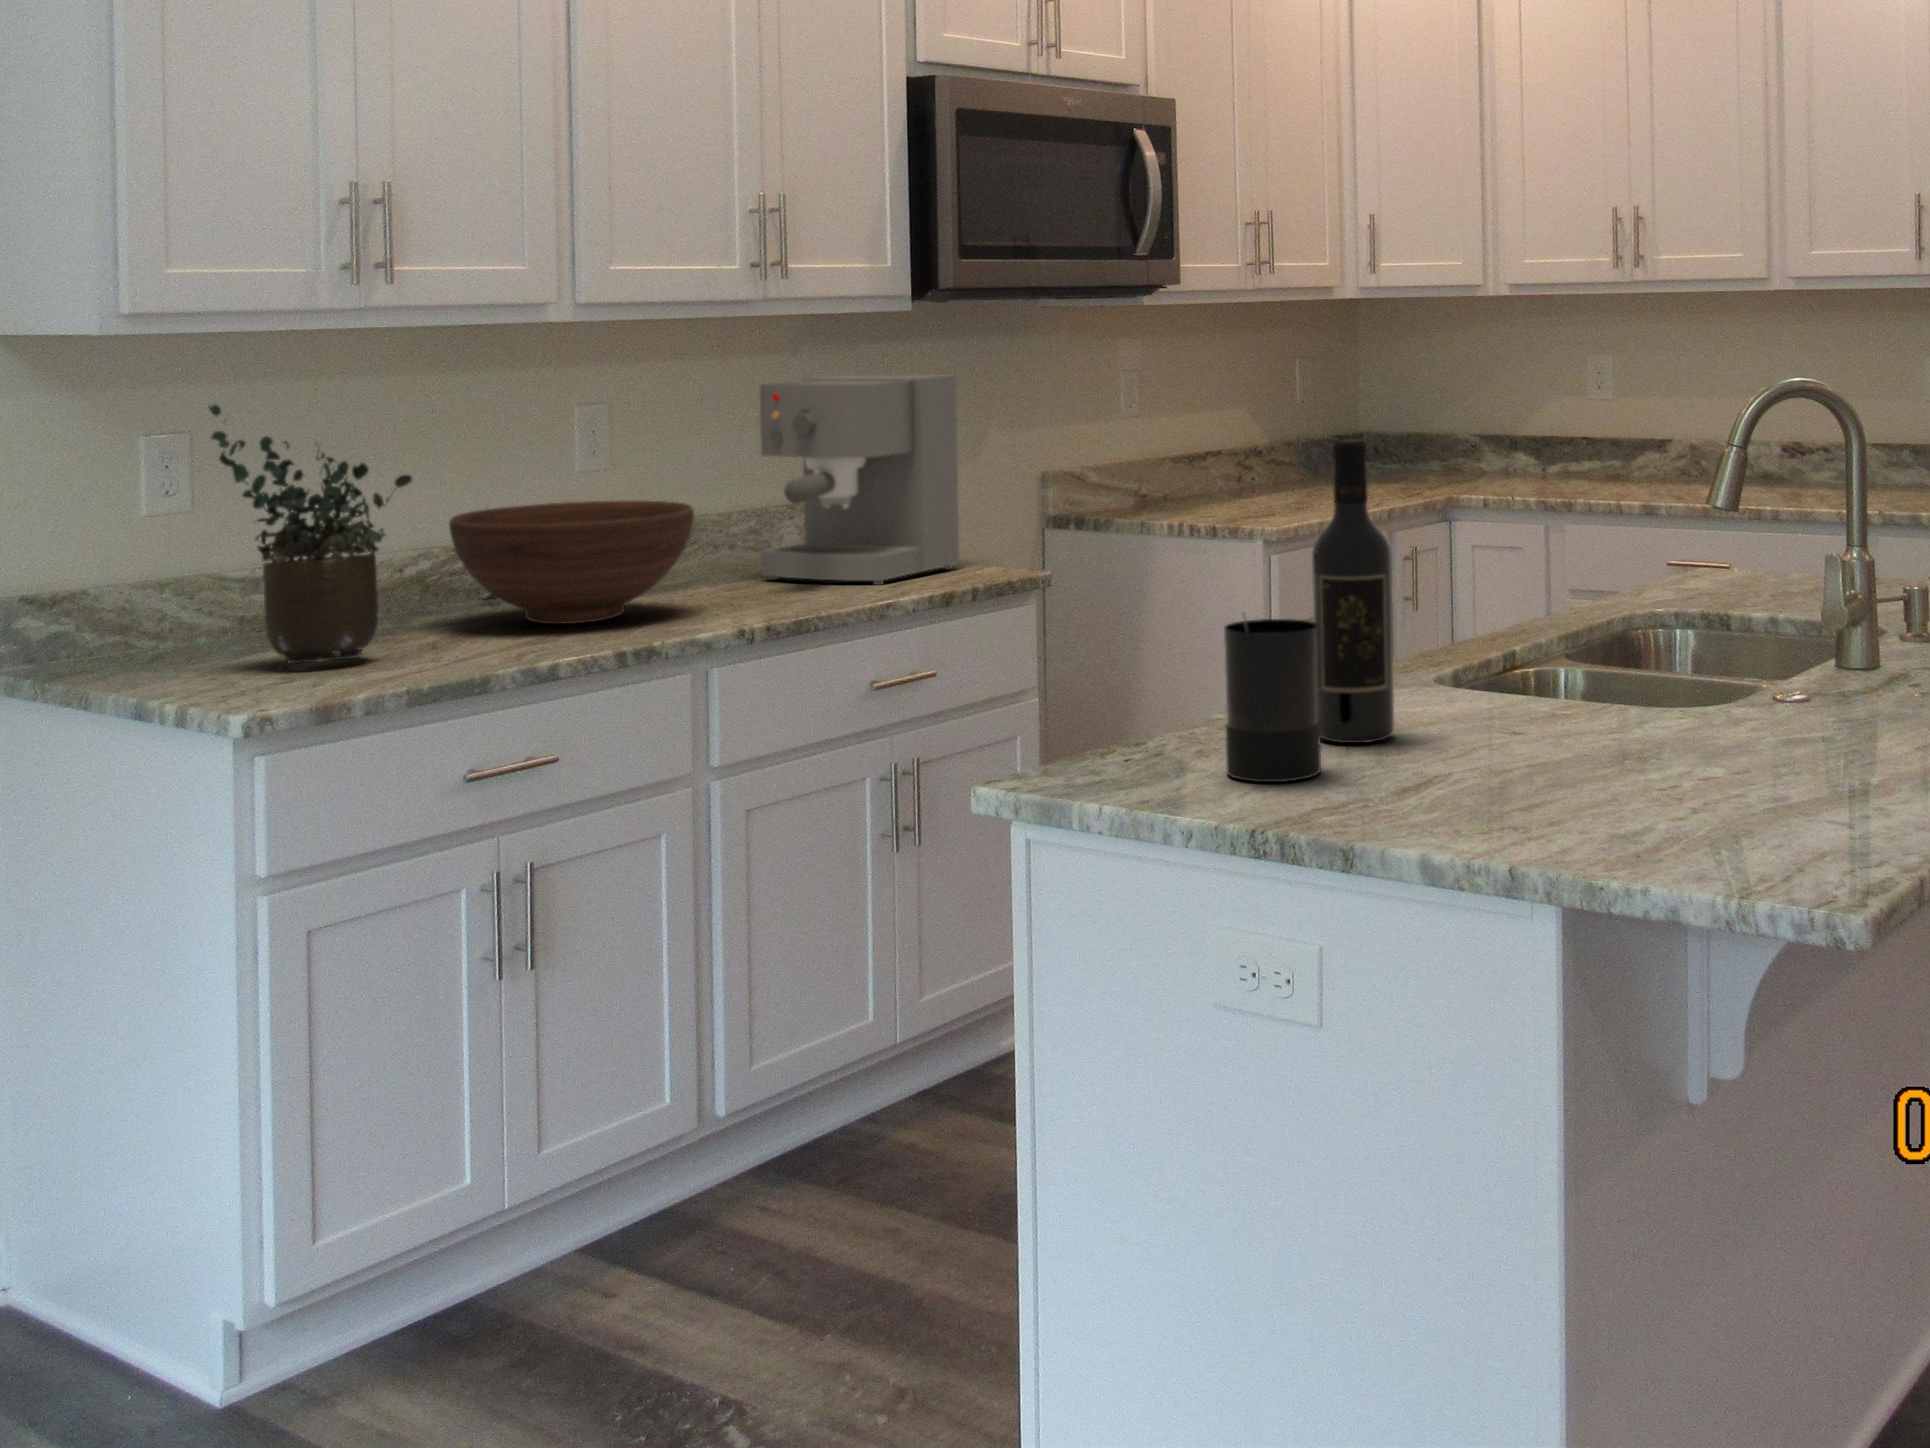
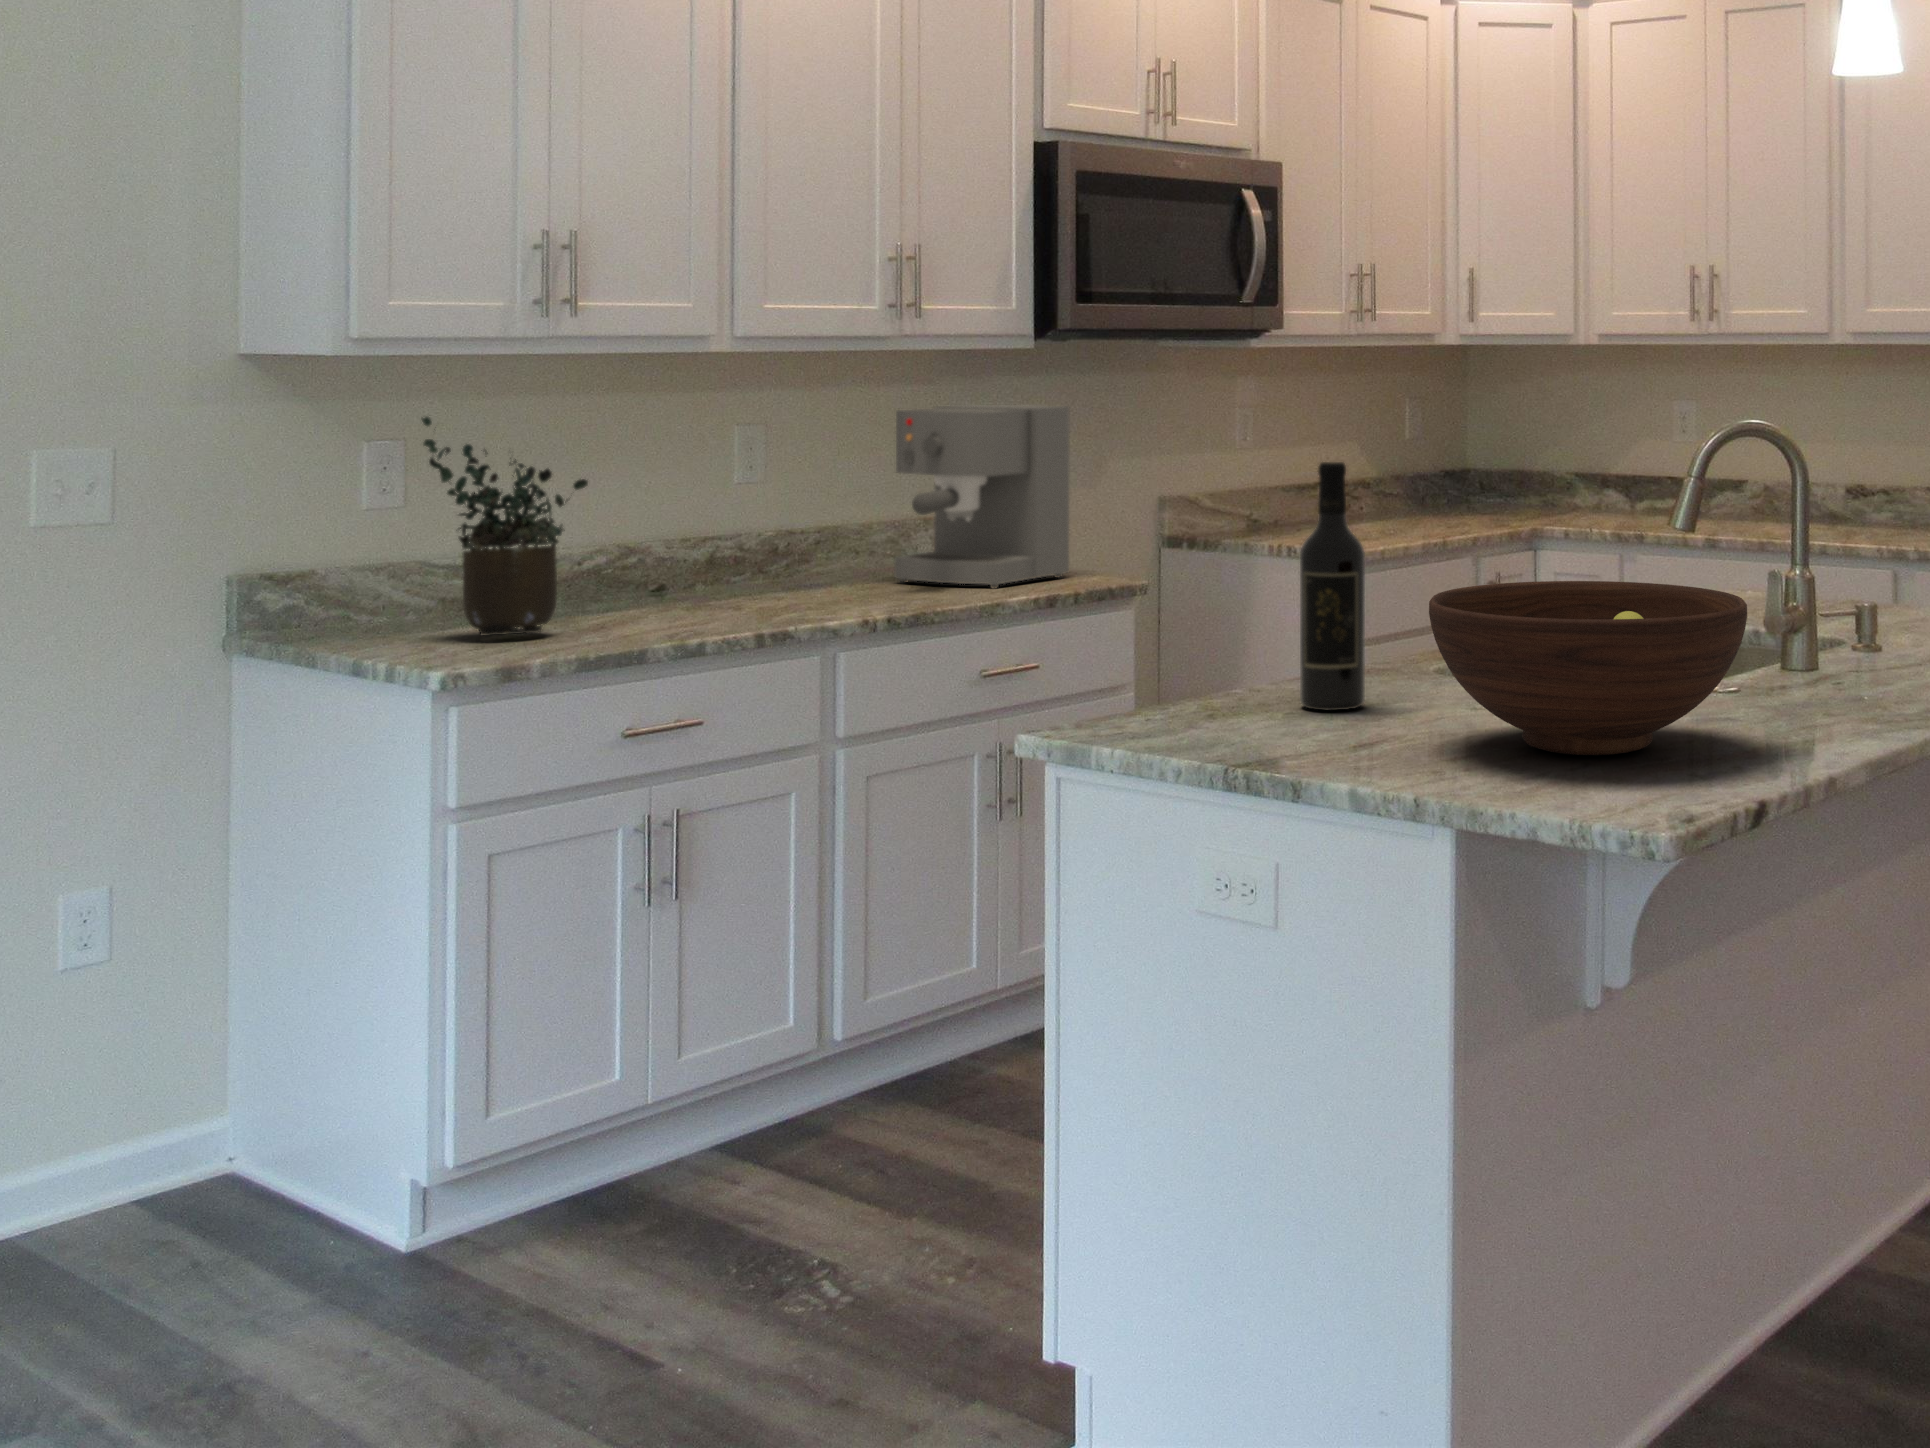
fruit bowl: present [449,501,694,624] -> present [1429,581,1747,755]
candle: present [1224,612,1321,782] -> none [1207,596,1290,735]

